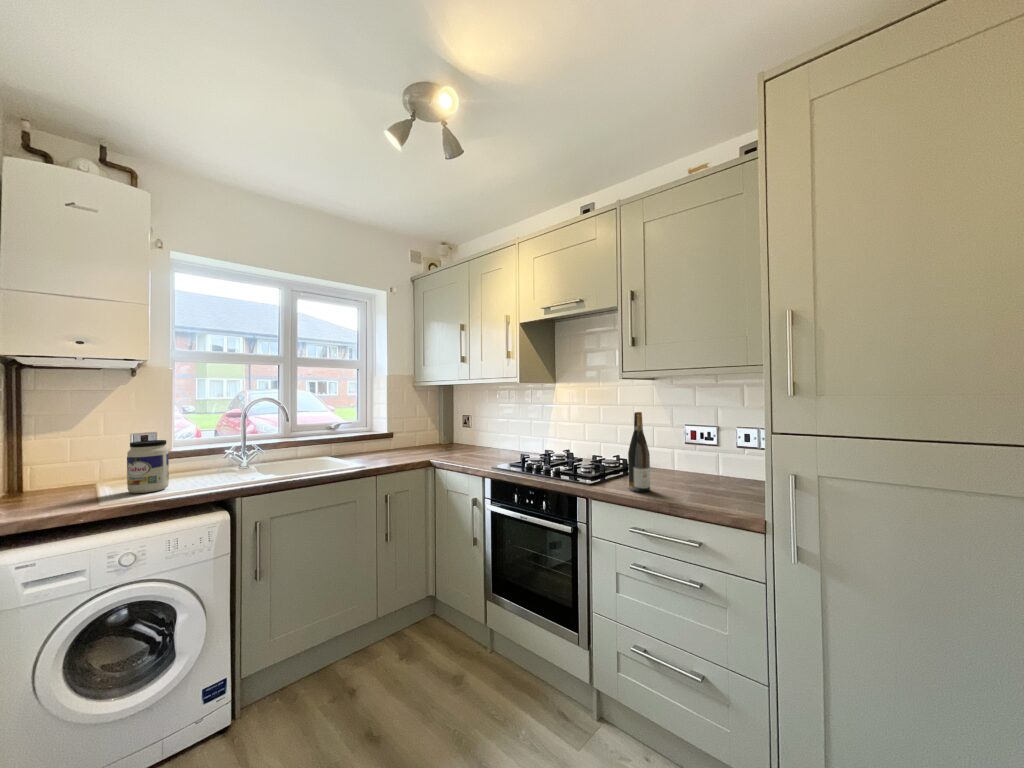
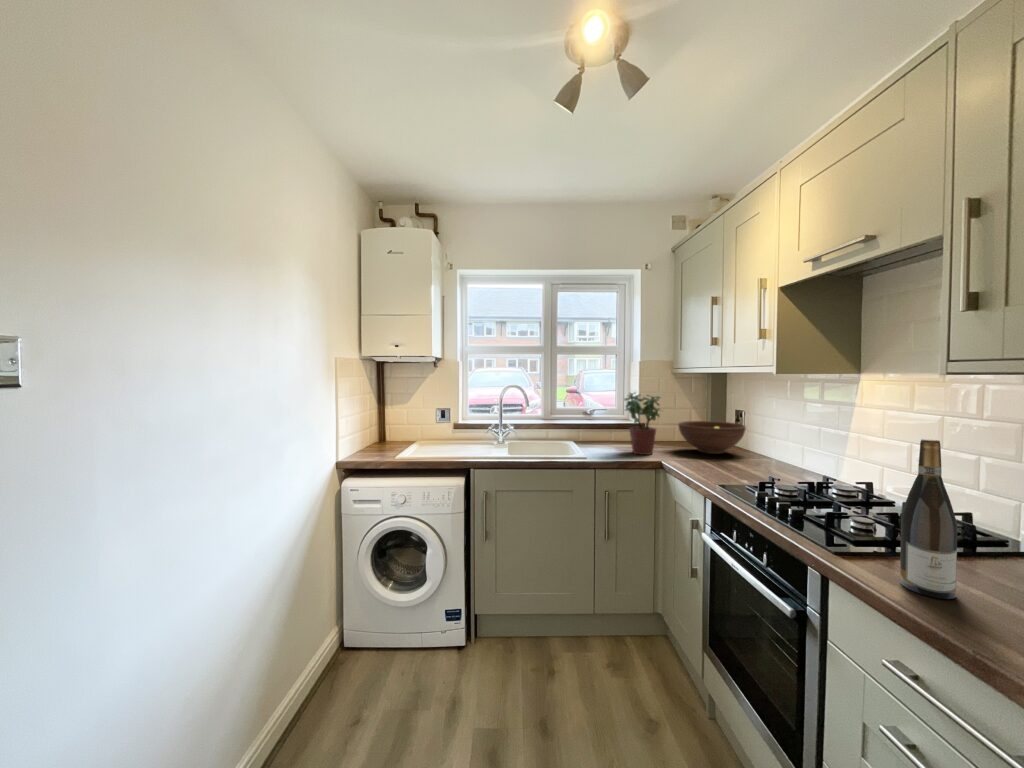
potted plant: none [390,402,426,459] -> present [625,393,661,455]
fruit bowl: none [429,425,479,451] -> present [679,421,746,454]
jar: present [127,440,169,493] -> none [415,415,438,452]

